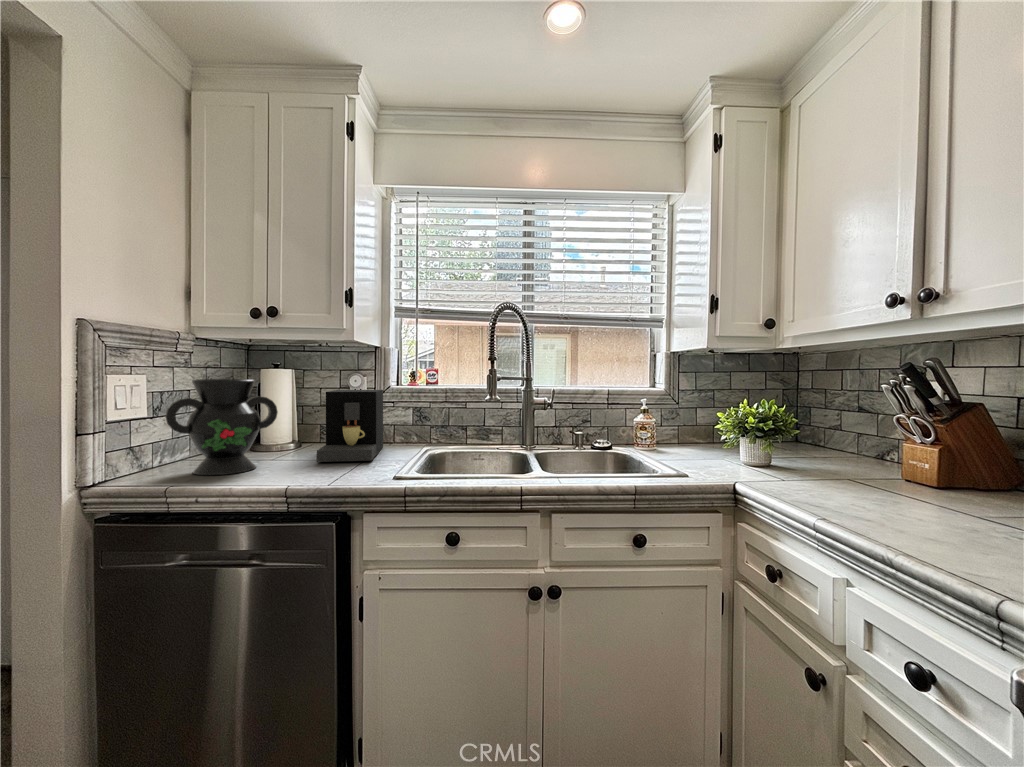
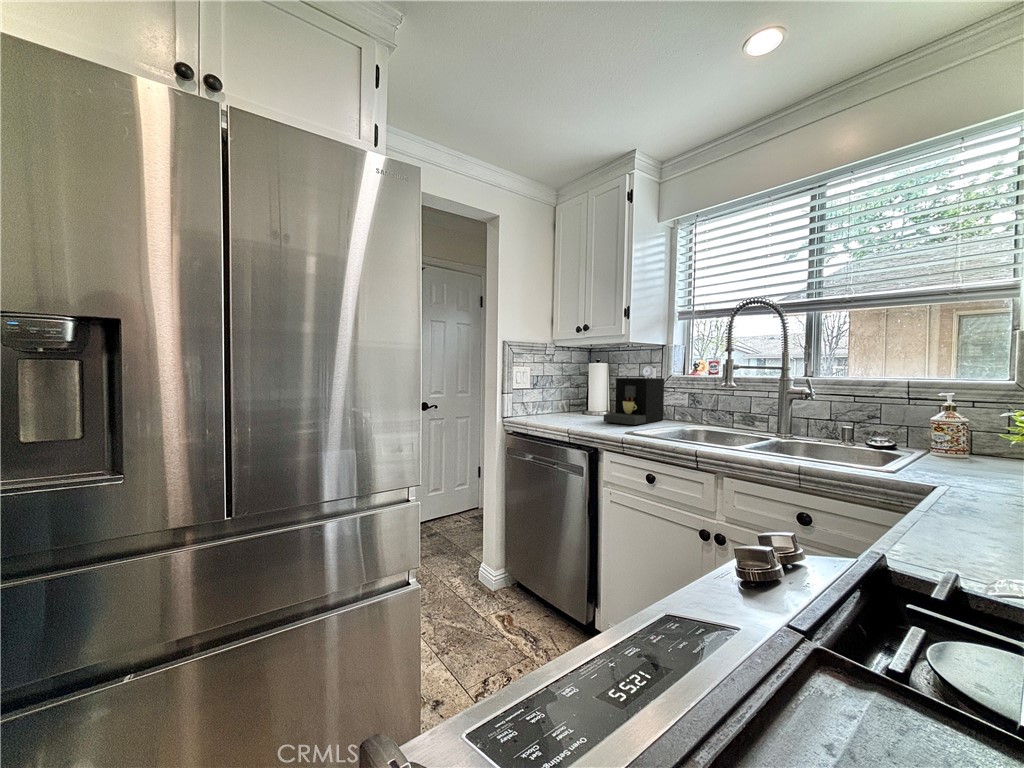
decorative vase: present [165,379,278,475] -> none [531,369,585,421]

